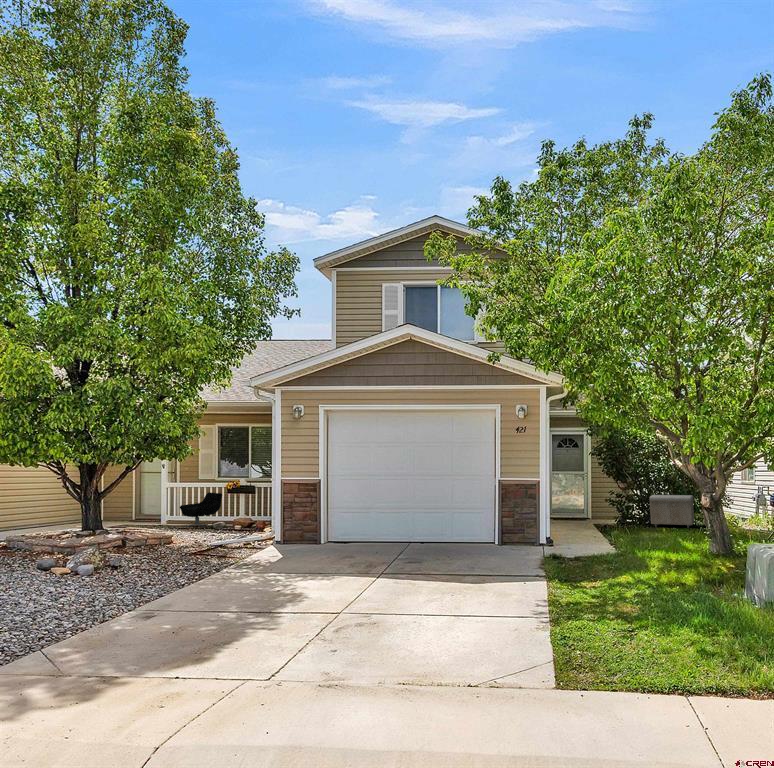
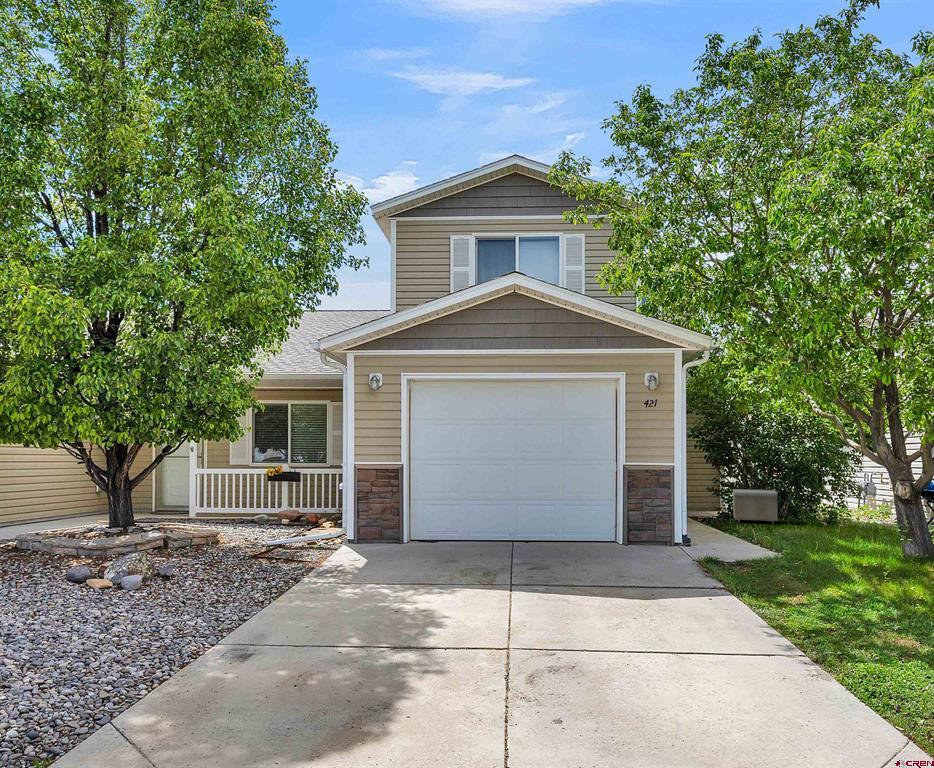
lounge chair: present [180,492,222,527] -> none [215,481,265,520]

